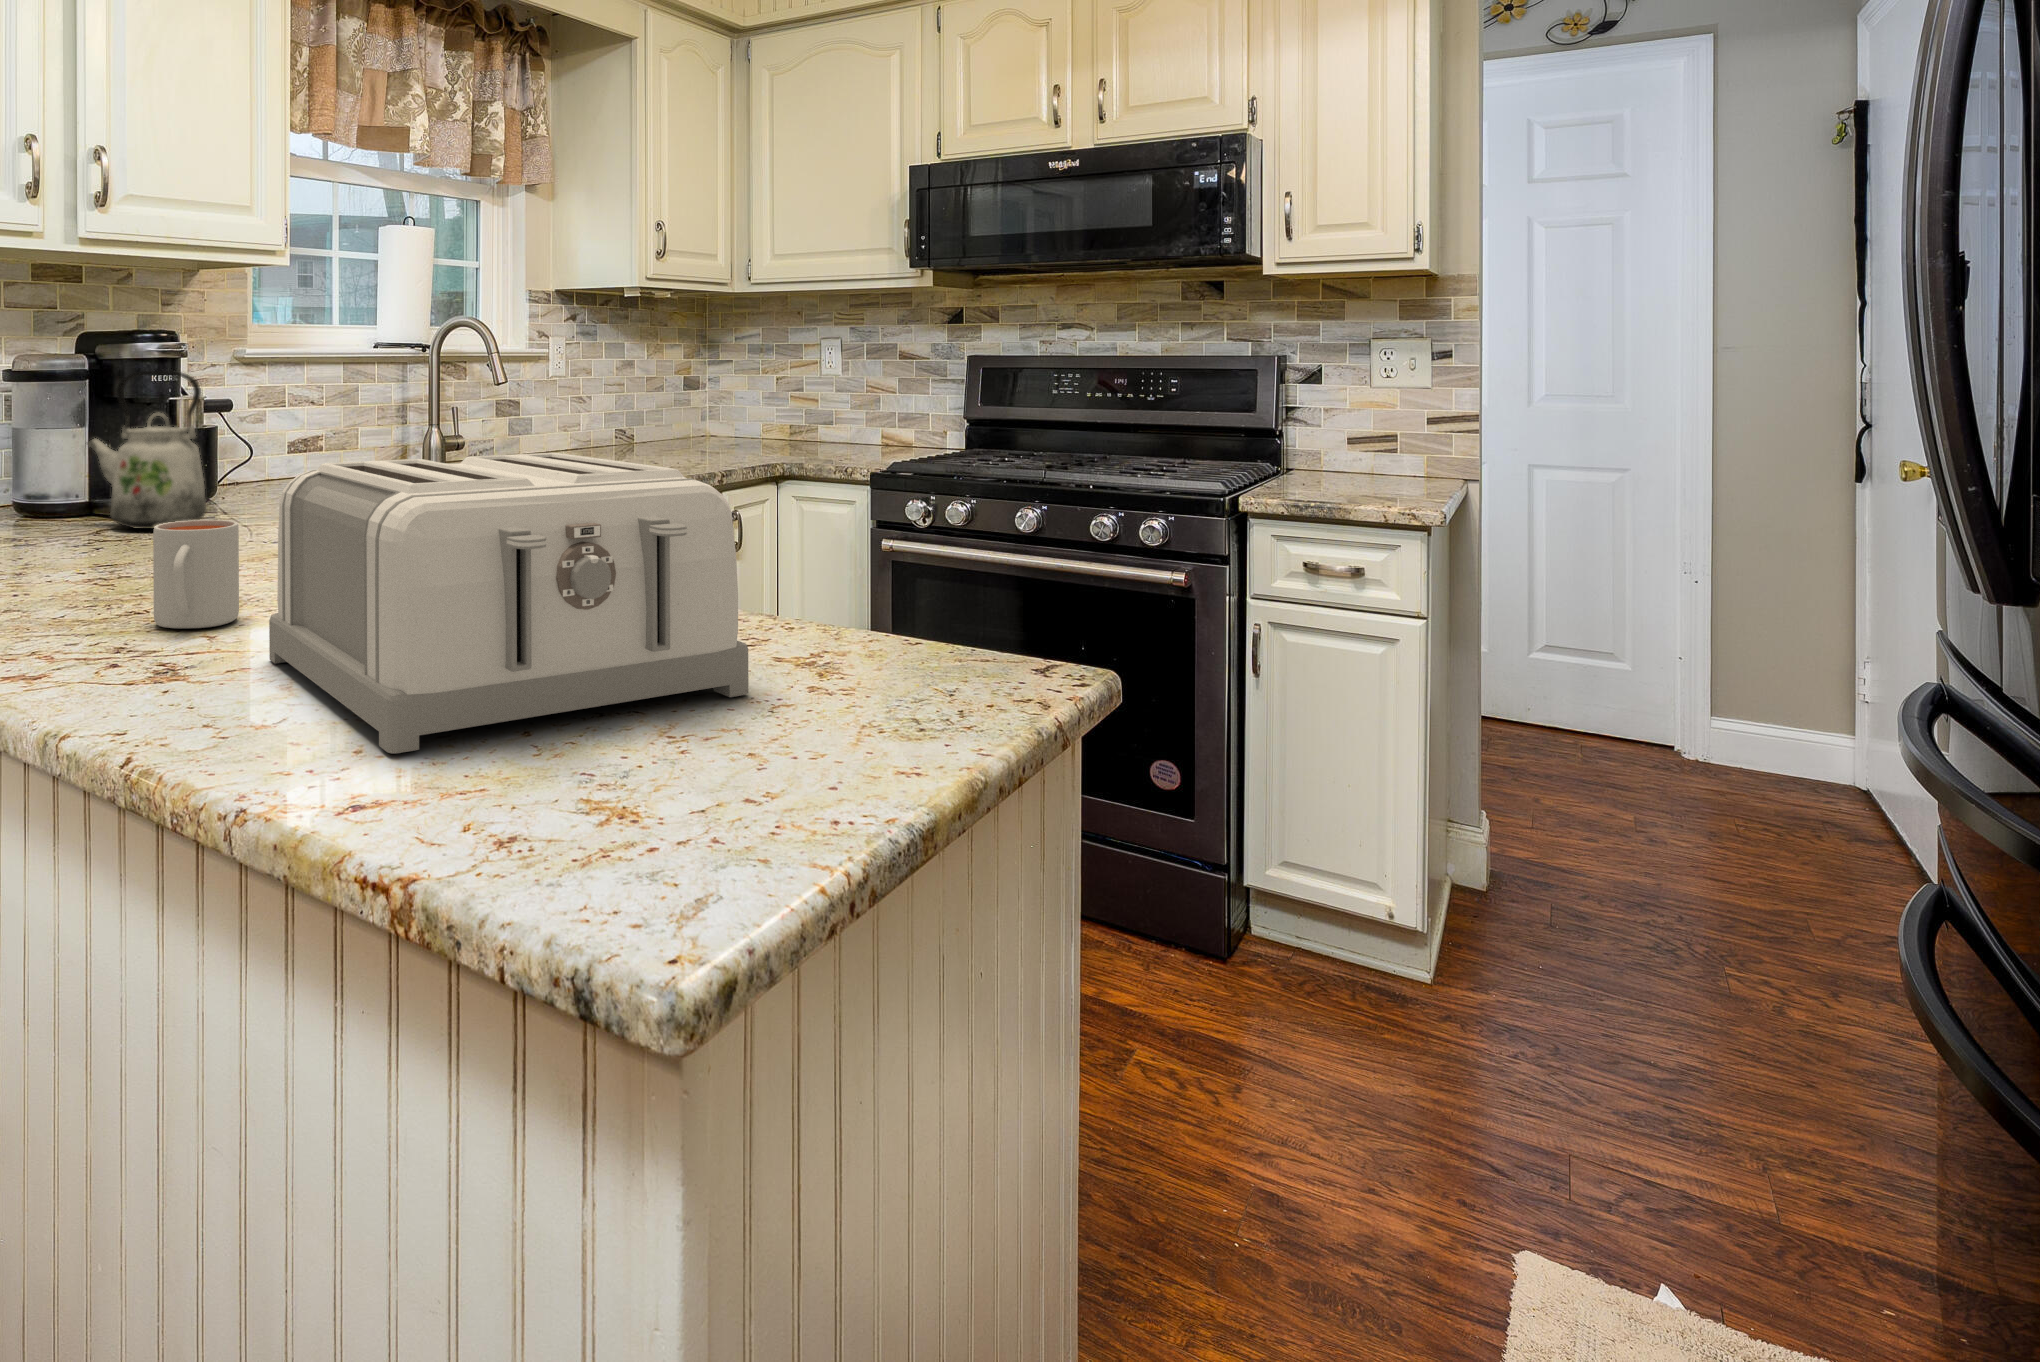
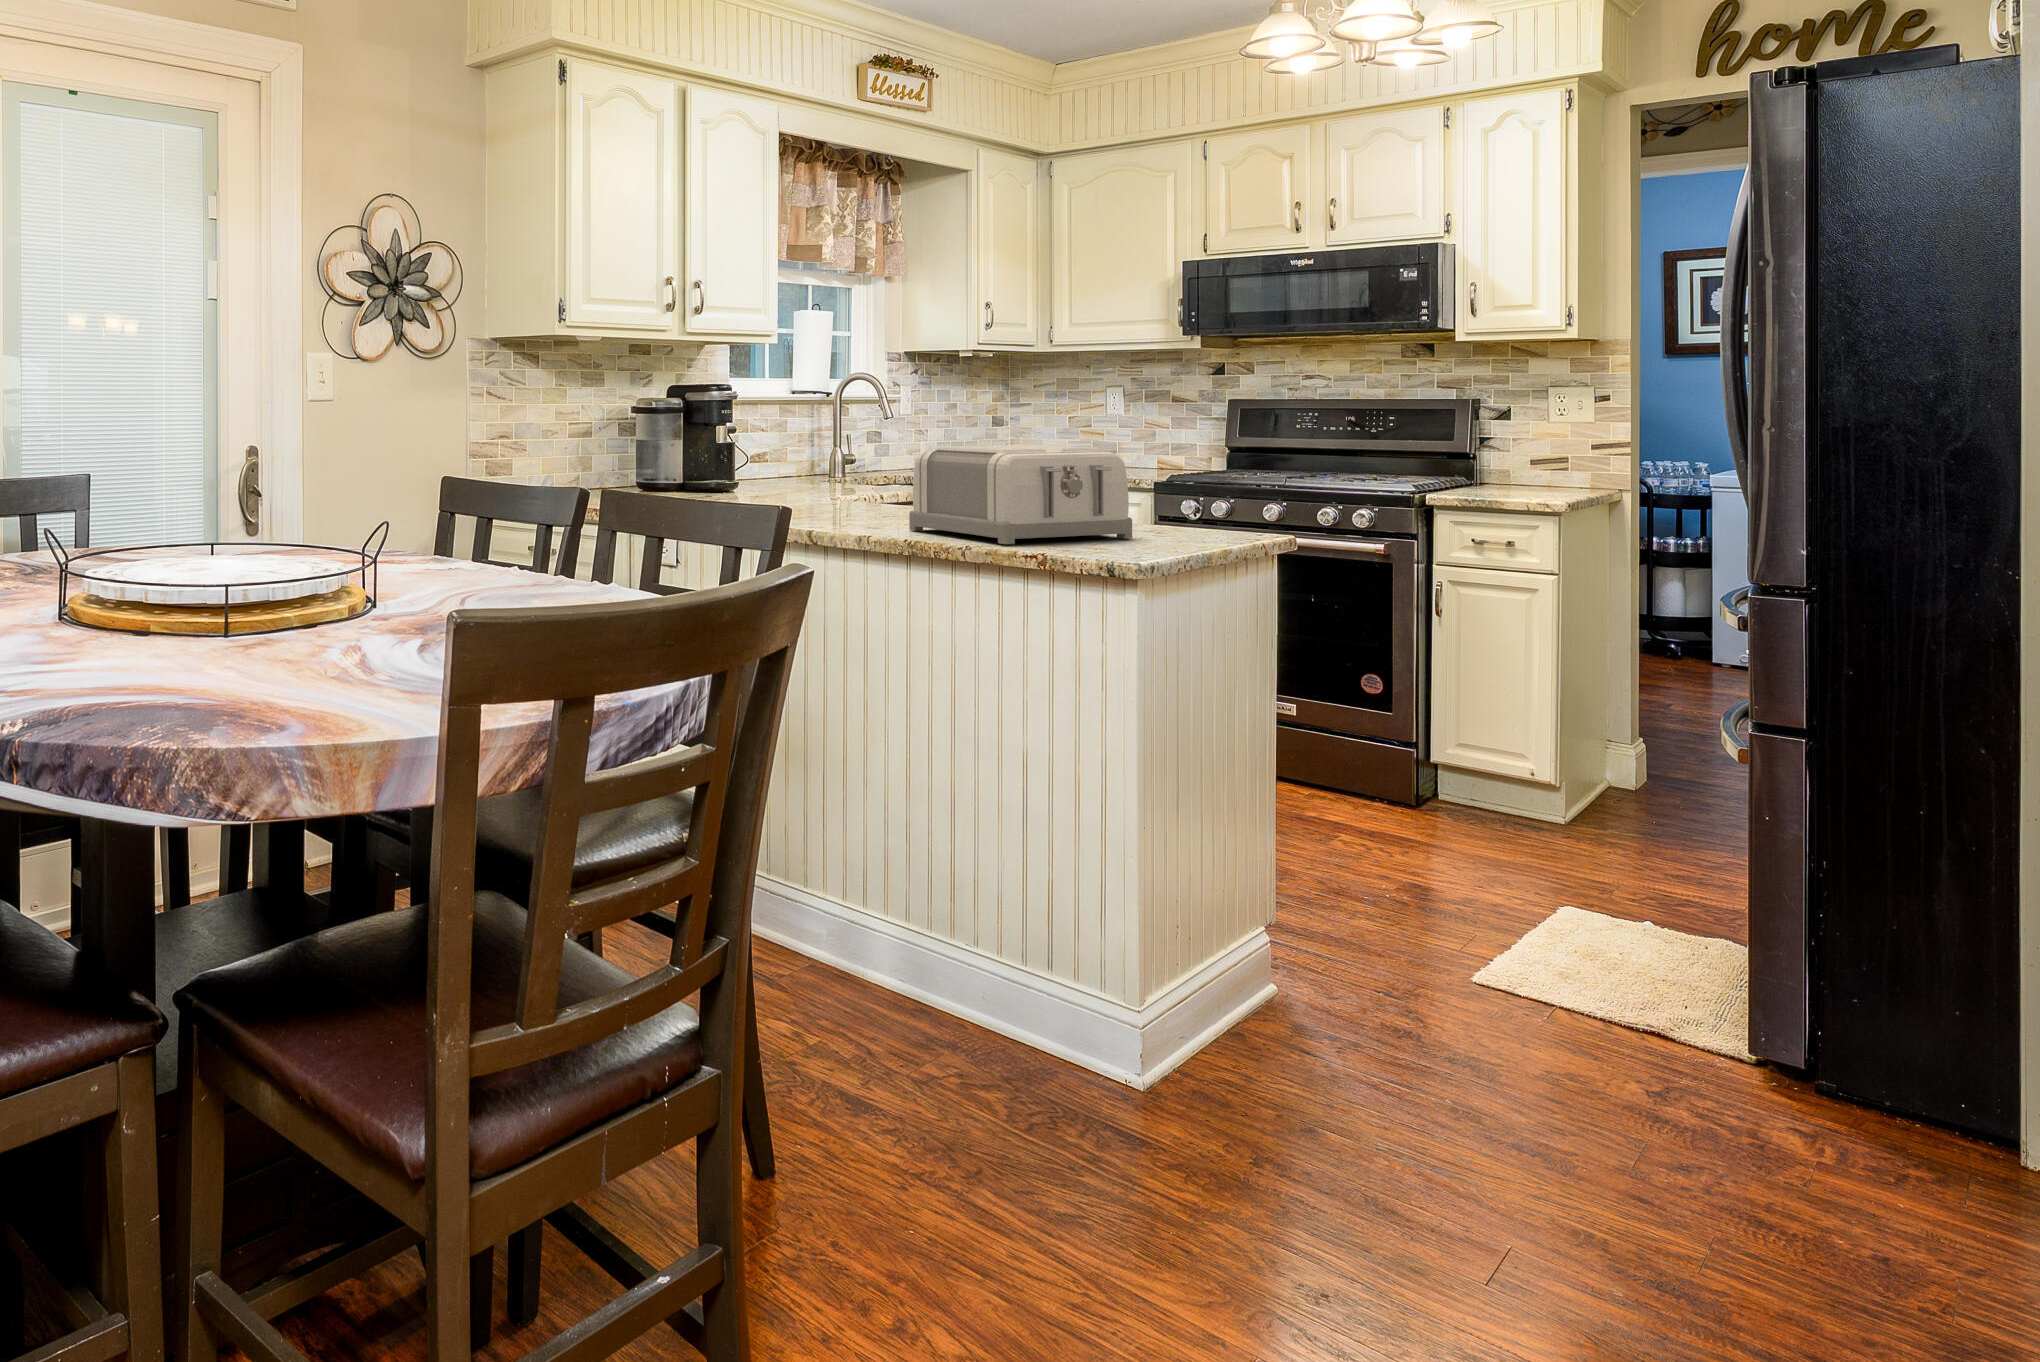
kettle: present [87,371,206,529] -> none [687,409,759,498]
mug: present [153,520,239,629] -> none [831,477,869,524]

